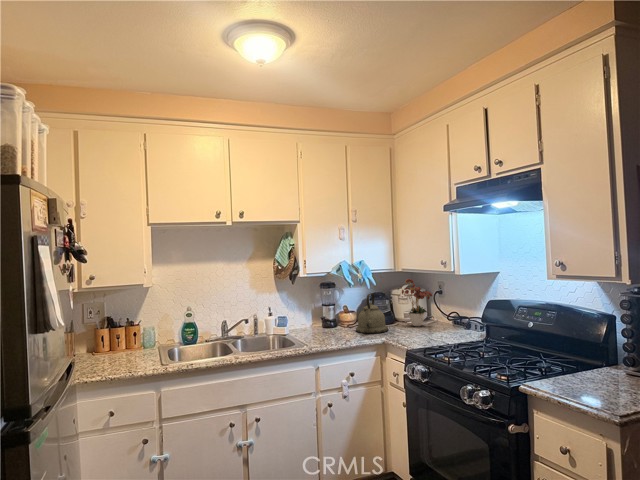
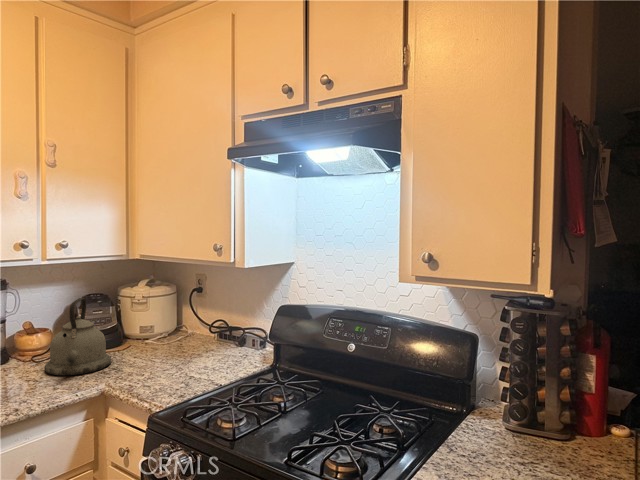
flower arrangement: present [402,279,432,326] -> none [134,266,193,348]

